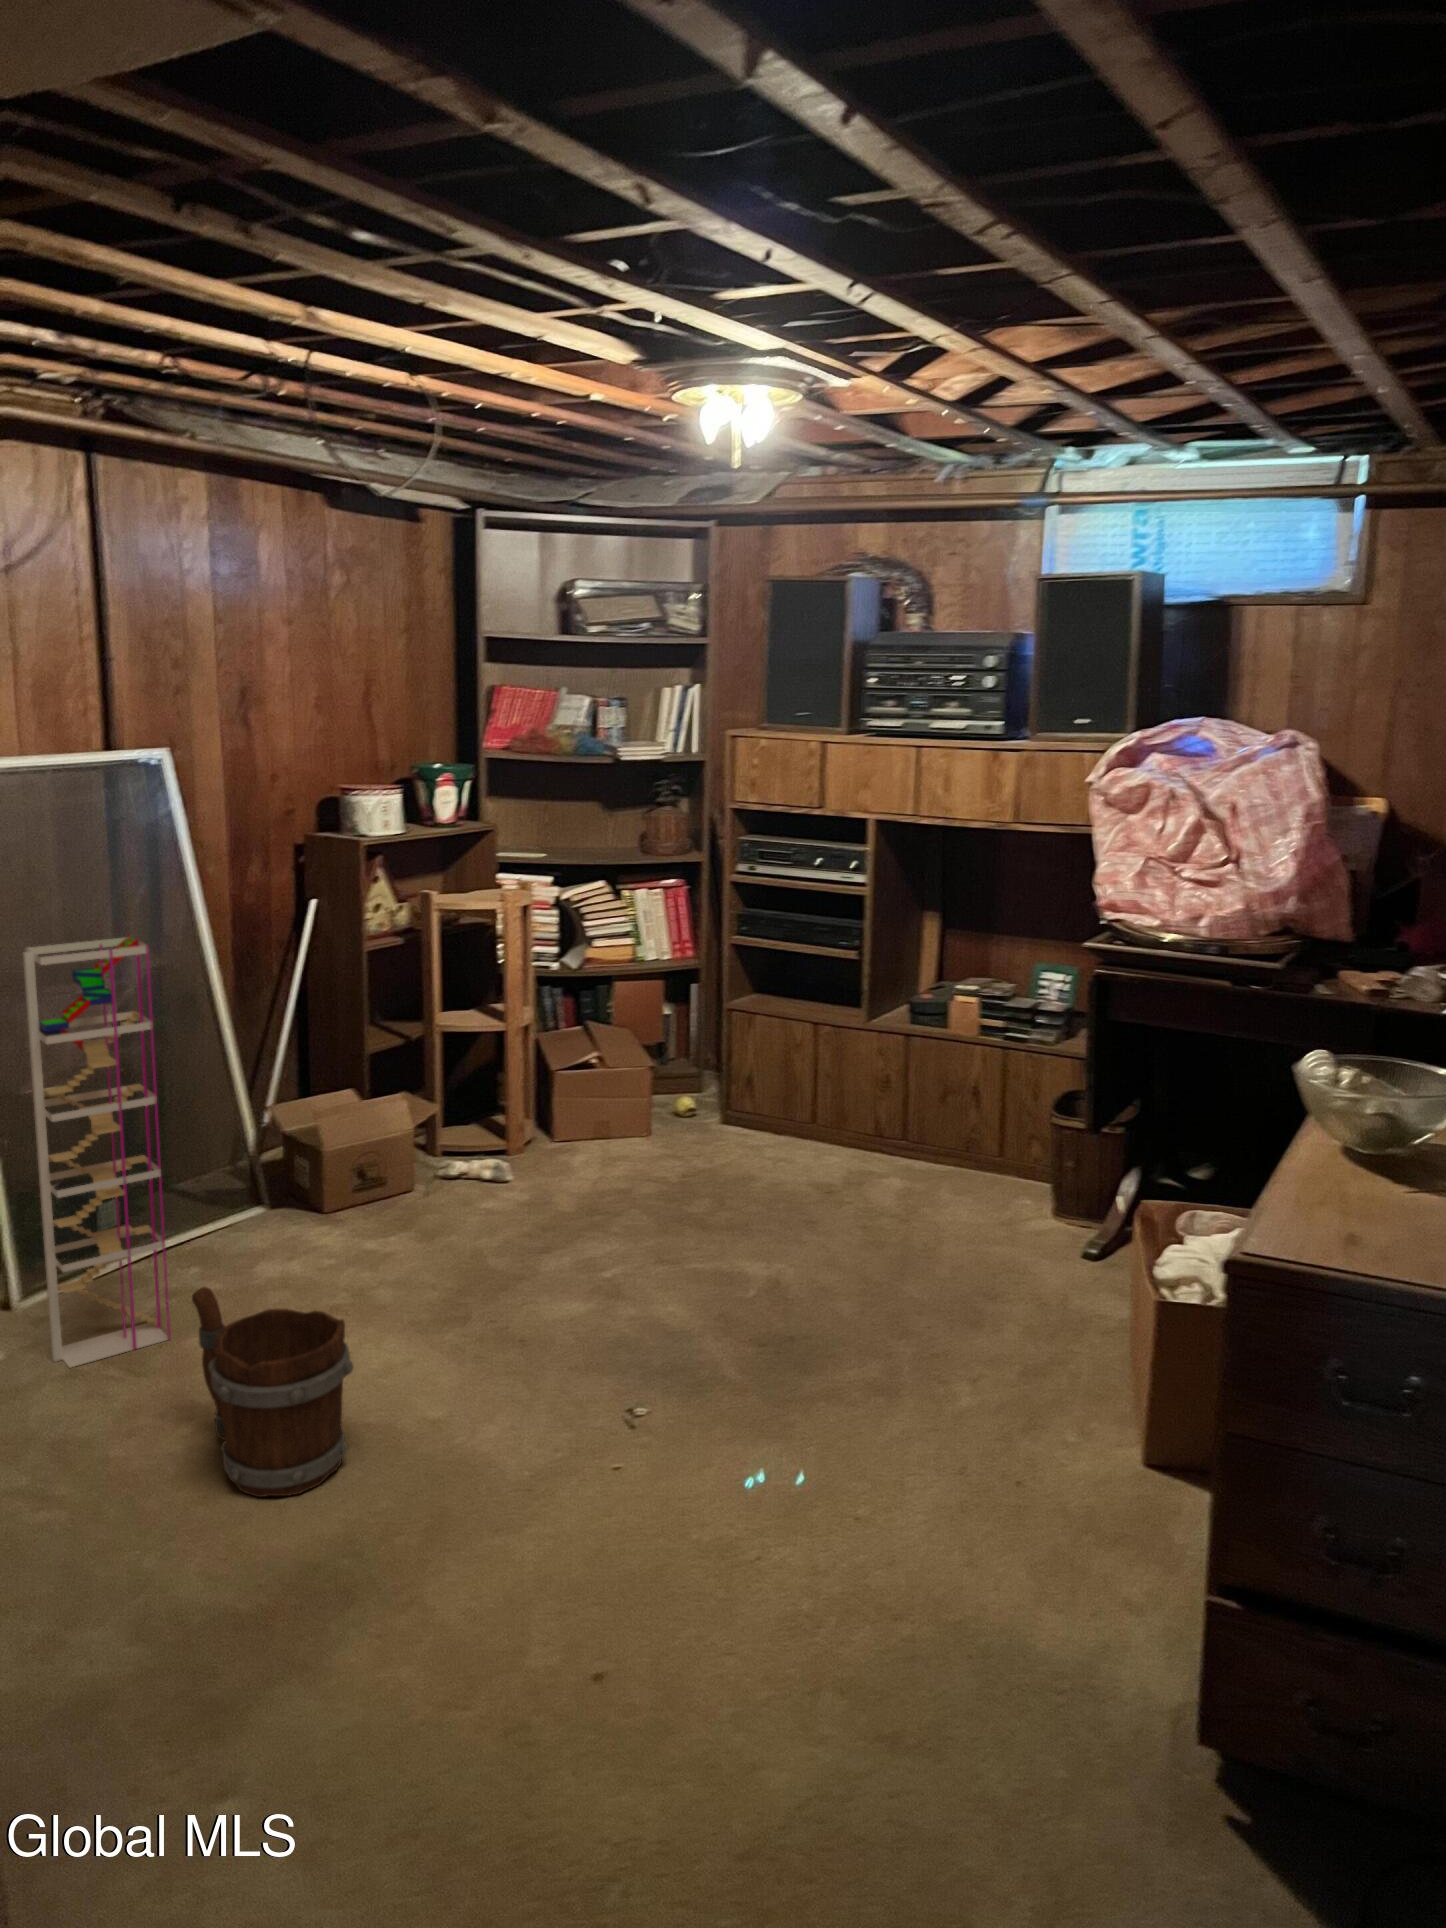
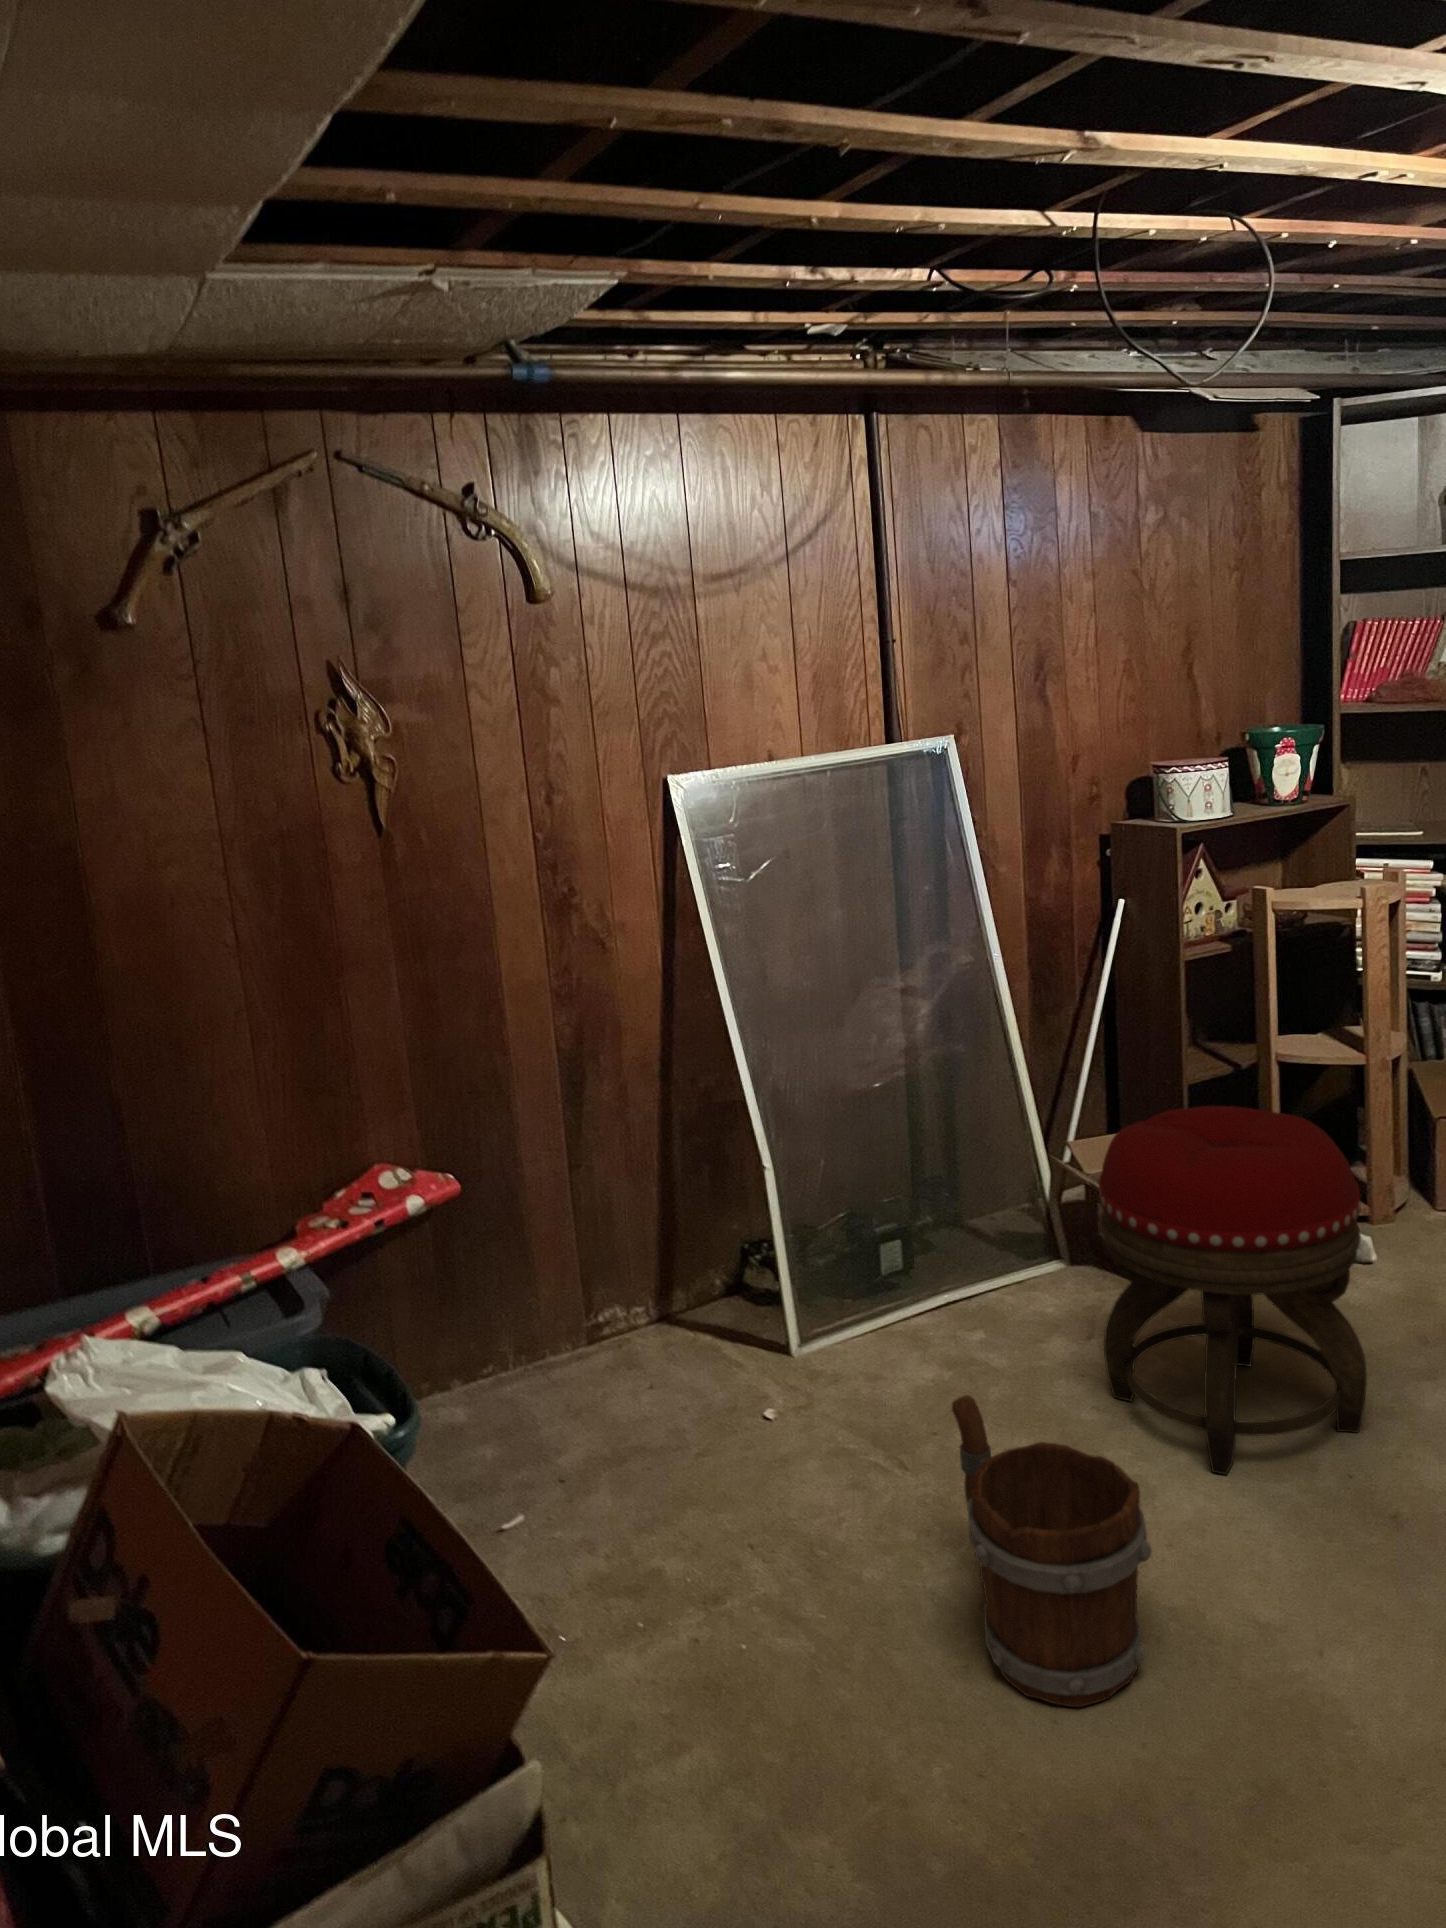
shelving unit: present [23,935,170,1367] -> none [779,950,944,1440]
footstool: none [305,1057,501,1333] -> present [1099,1106,1367,1474]

